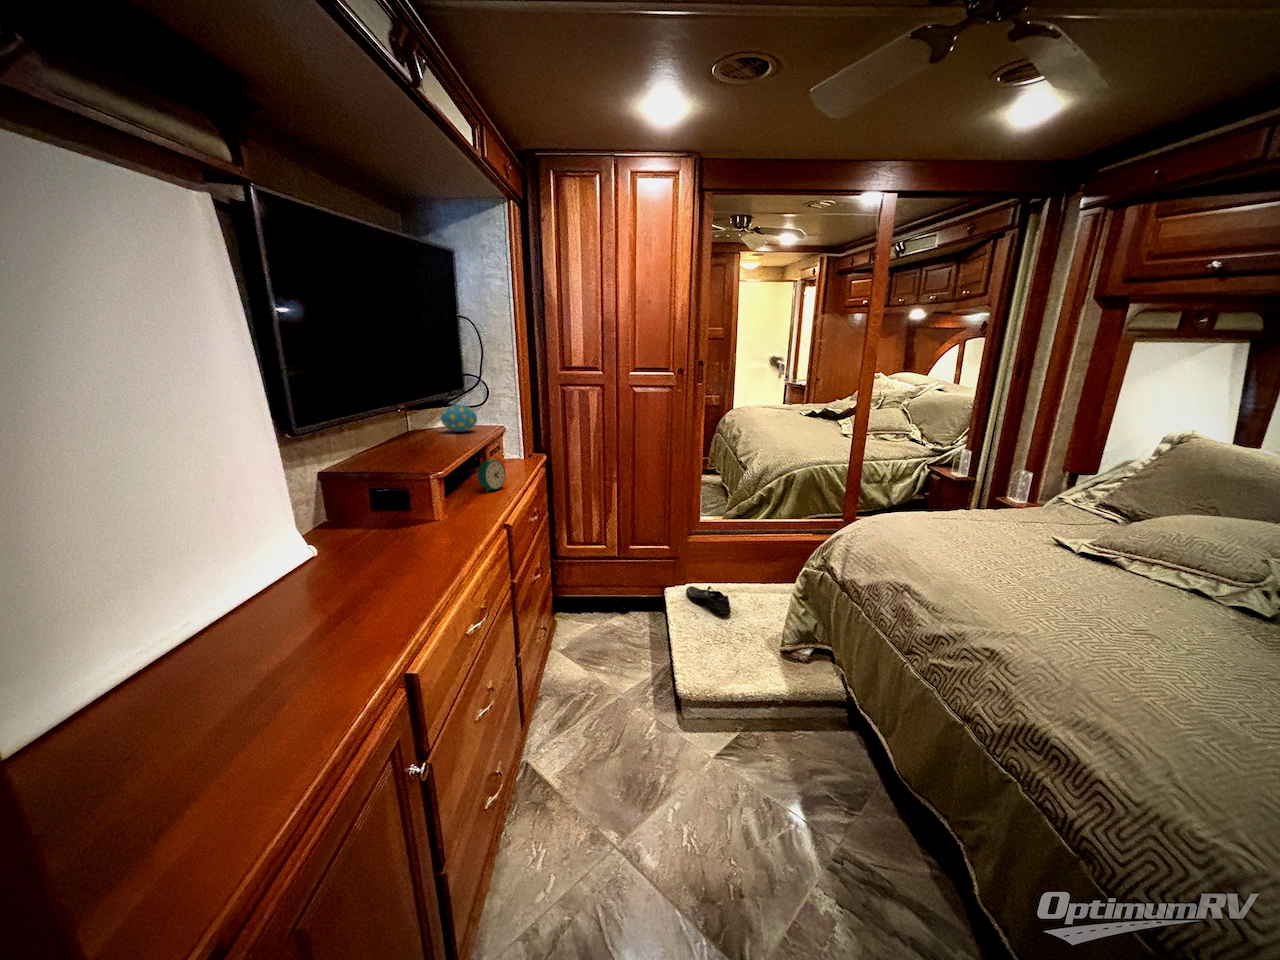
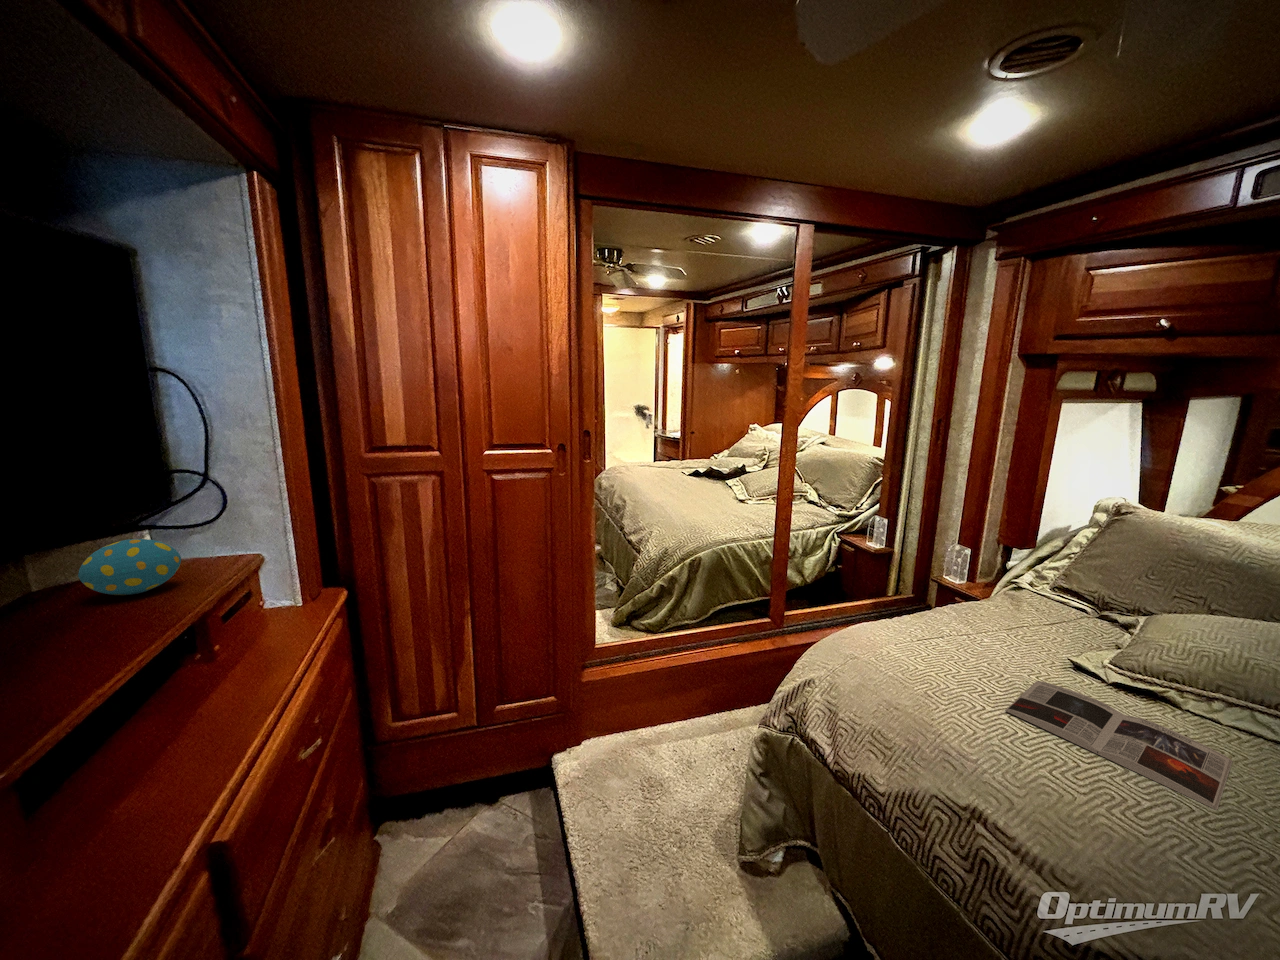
alarm clock: present [478,458,506,492] -> none [144,669,228,751]
magazine: none [963,541,1119,594] -> present [1005,681,1232,810]
shoe: present [686,586,731,617] -> none [585,744,653,794]

